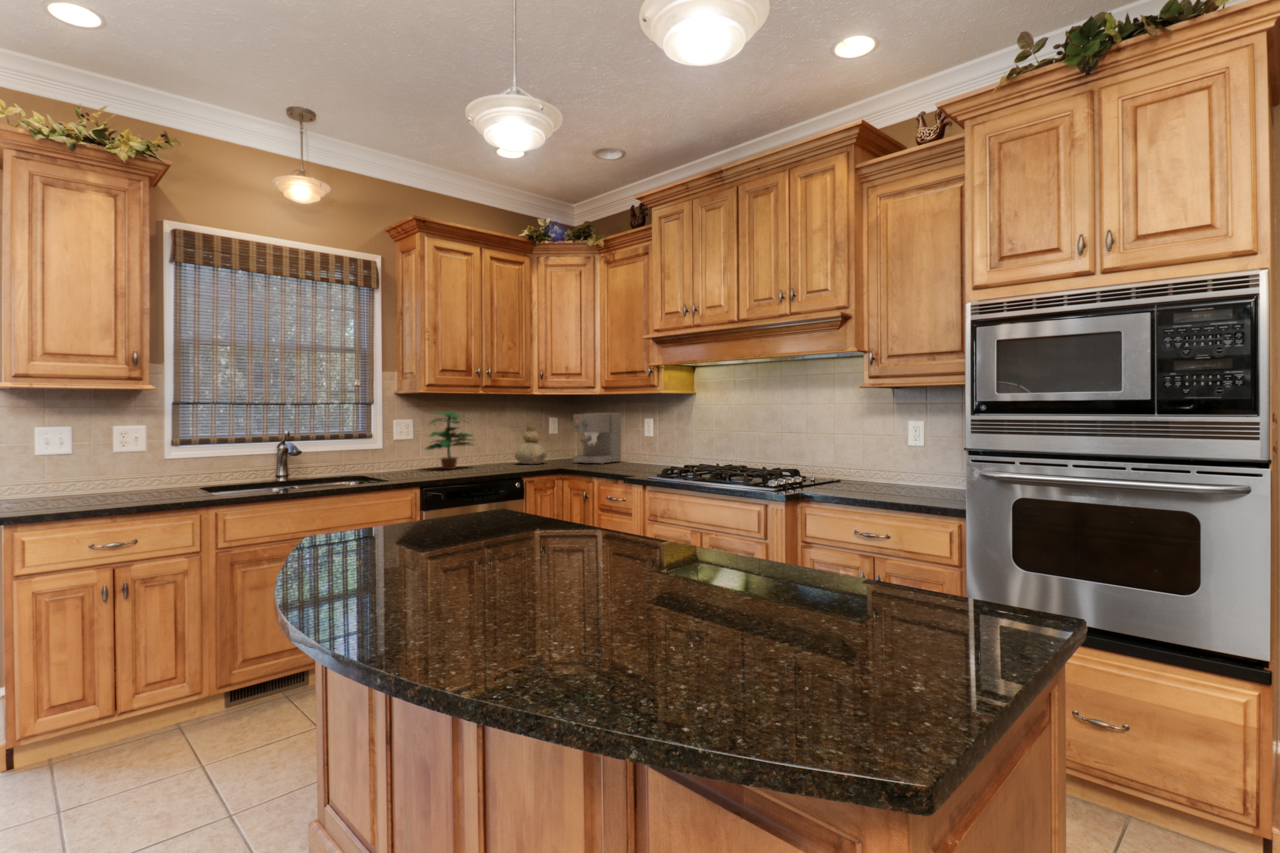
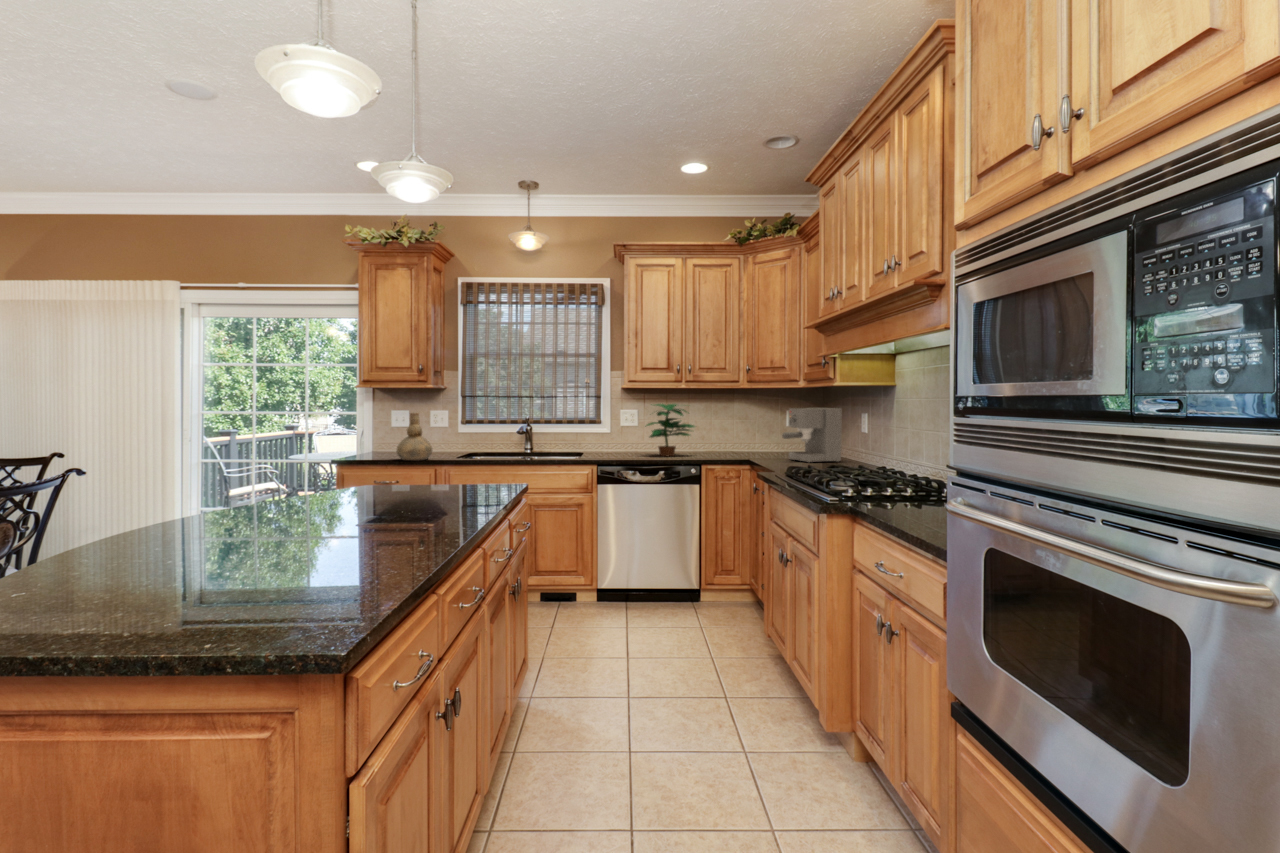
vase: present [514,421,546,464] -> present [396,413,432,460]

